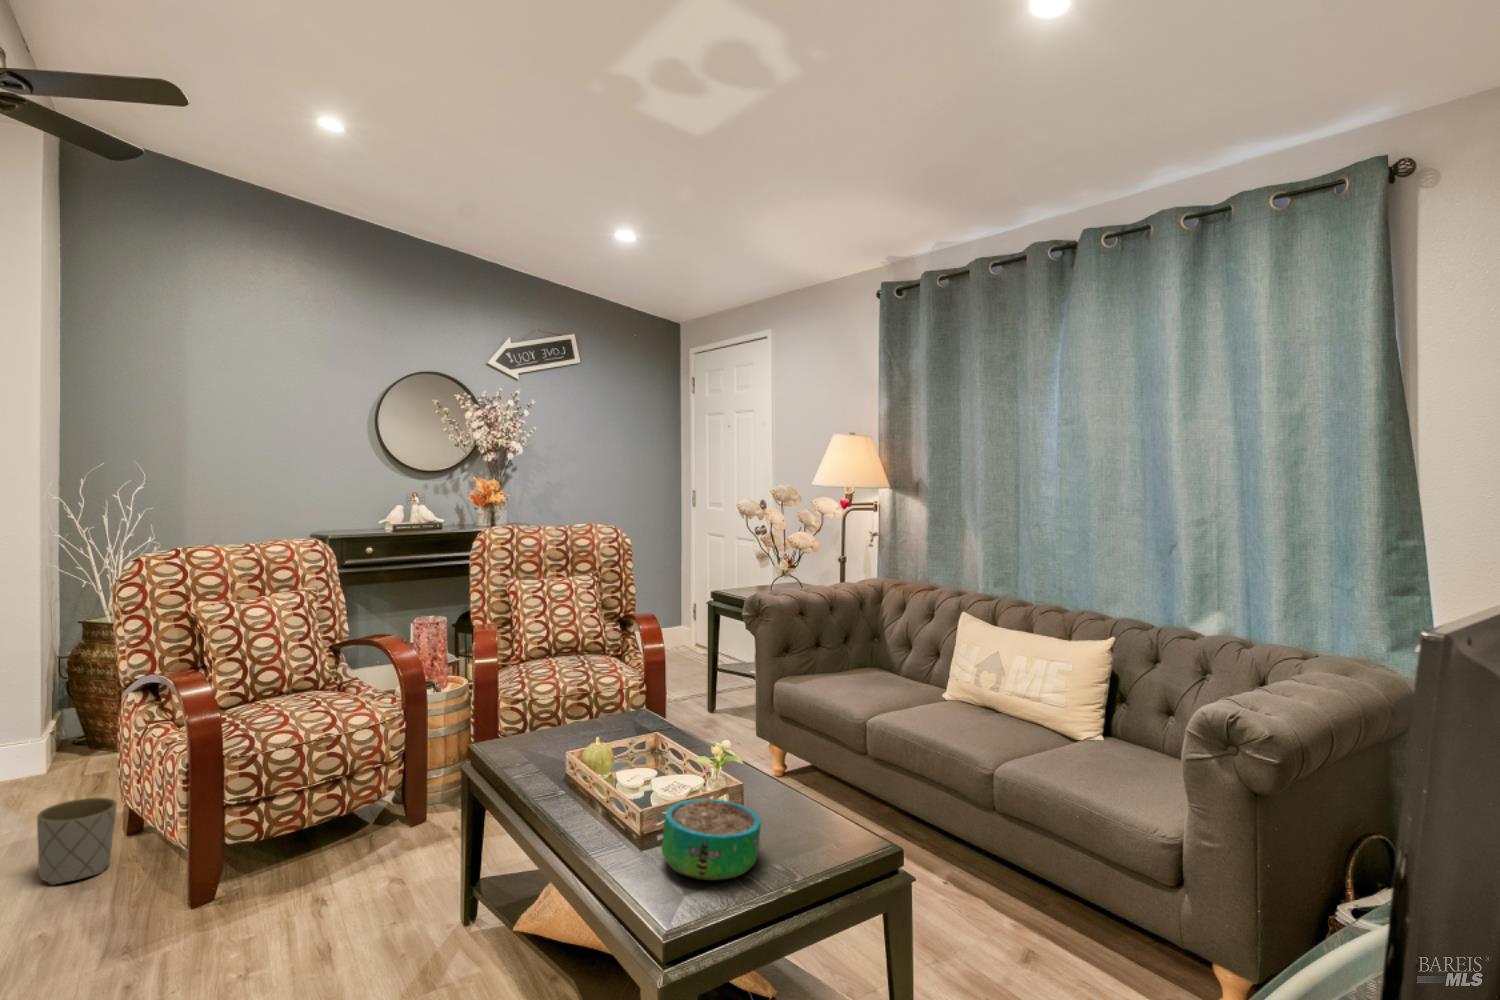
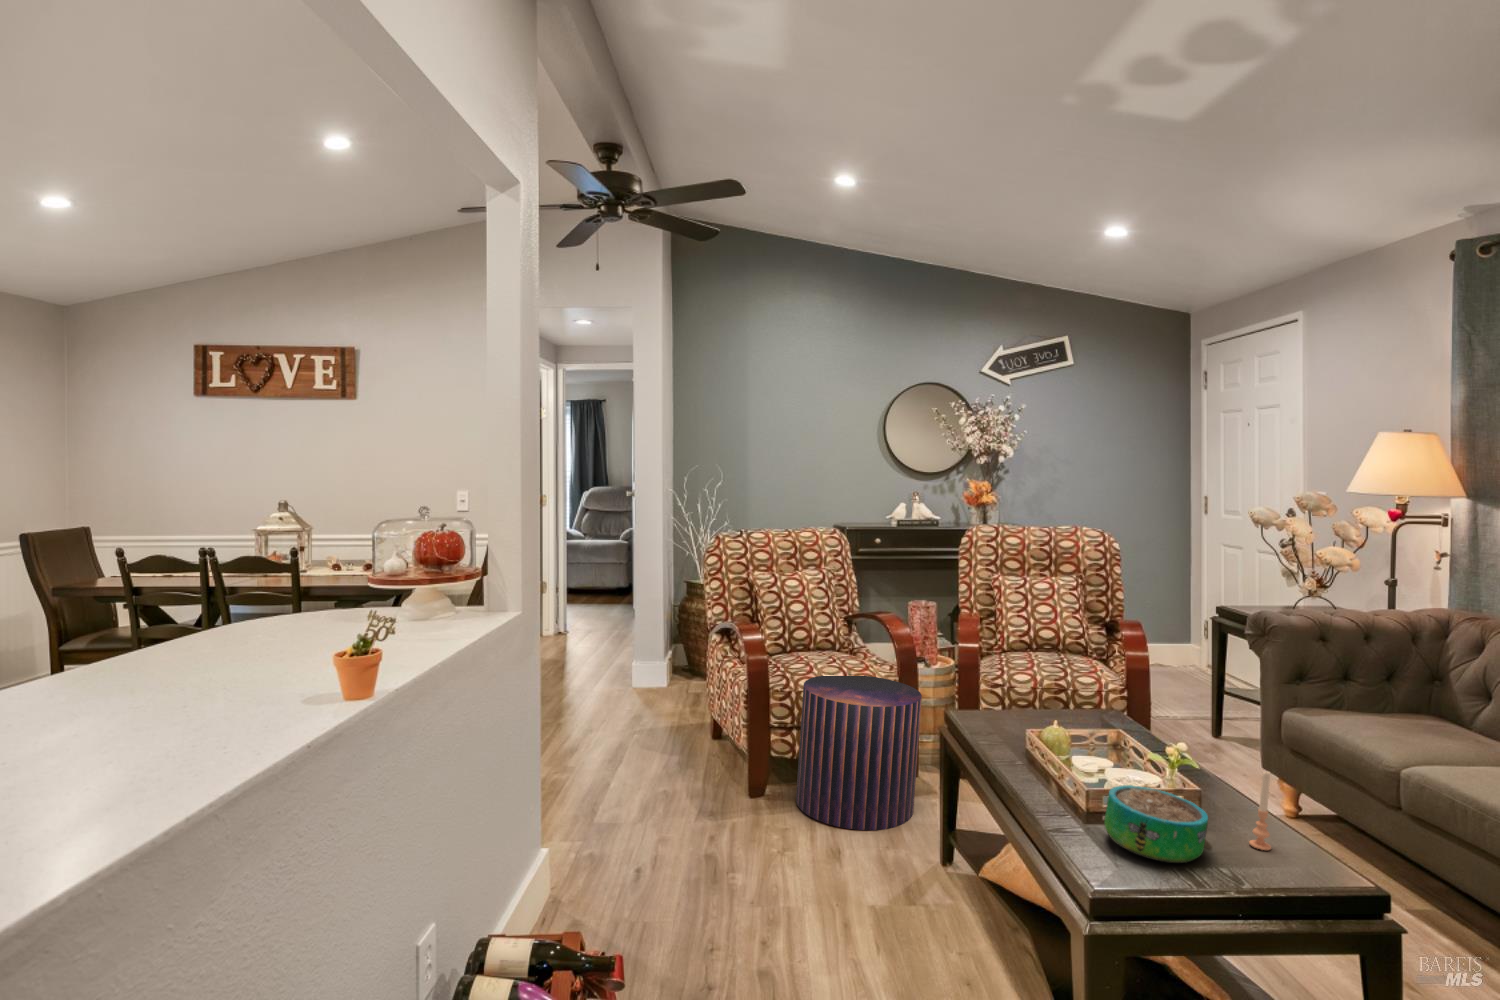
pouf: none [267,715,435,916] -> present [796,674,922,830]
candle: none [791,758,810,837] -> present [1249,772,1271,850]
planter: present [37,798,117,885] -> none [662,705,705,760]

